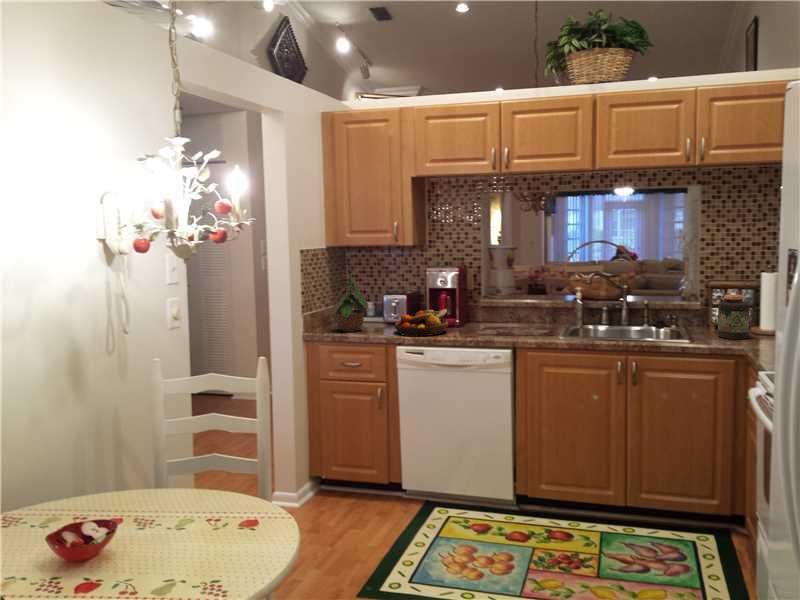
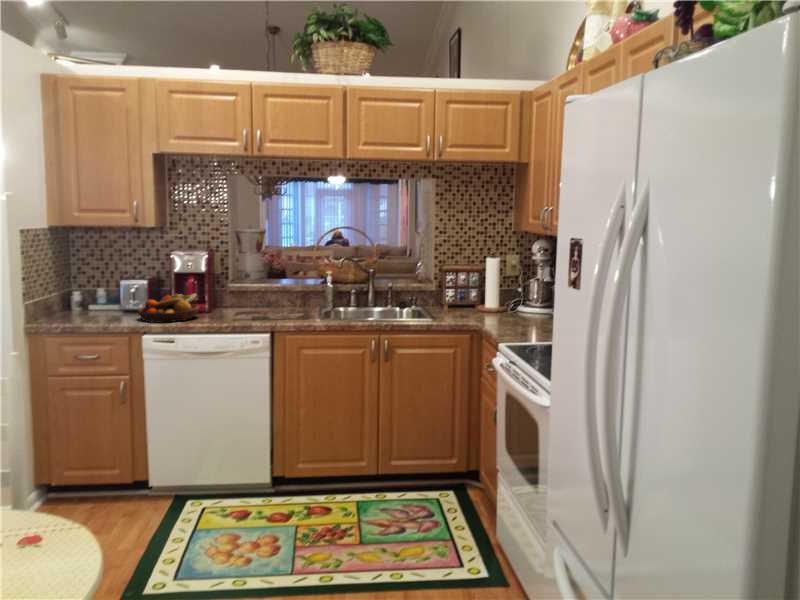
potted plant: present [334,270,368,332] -> none [58,247,110,320]
jar: present [718,294,750,339] -> none [451,277,476,316]

